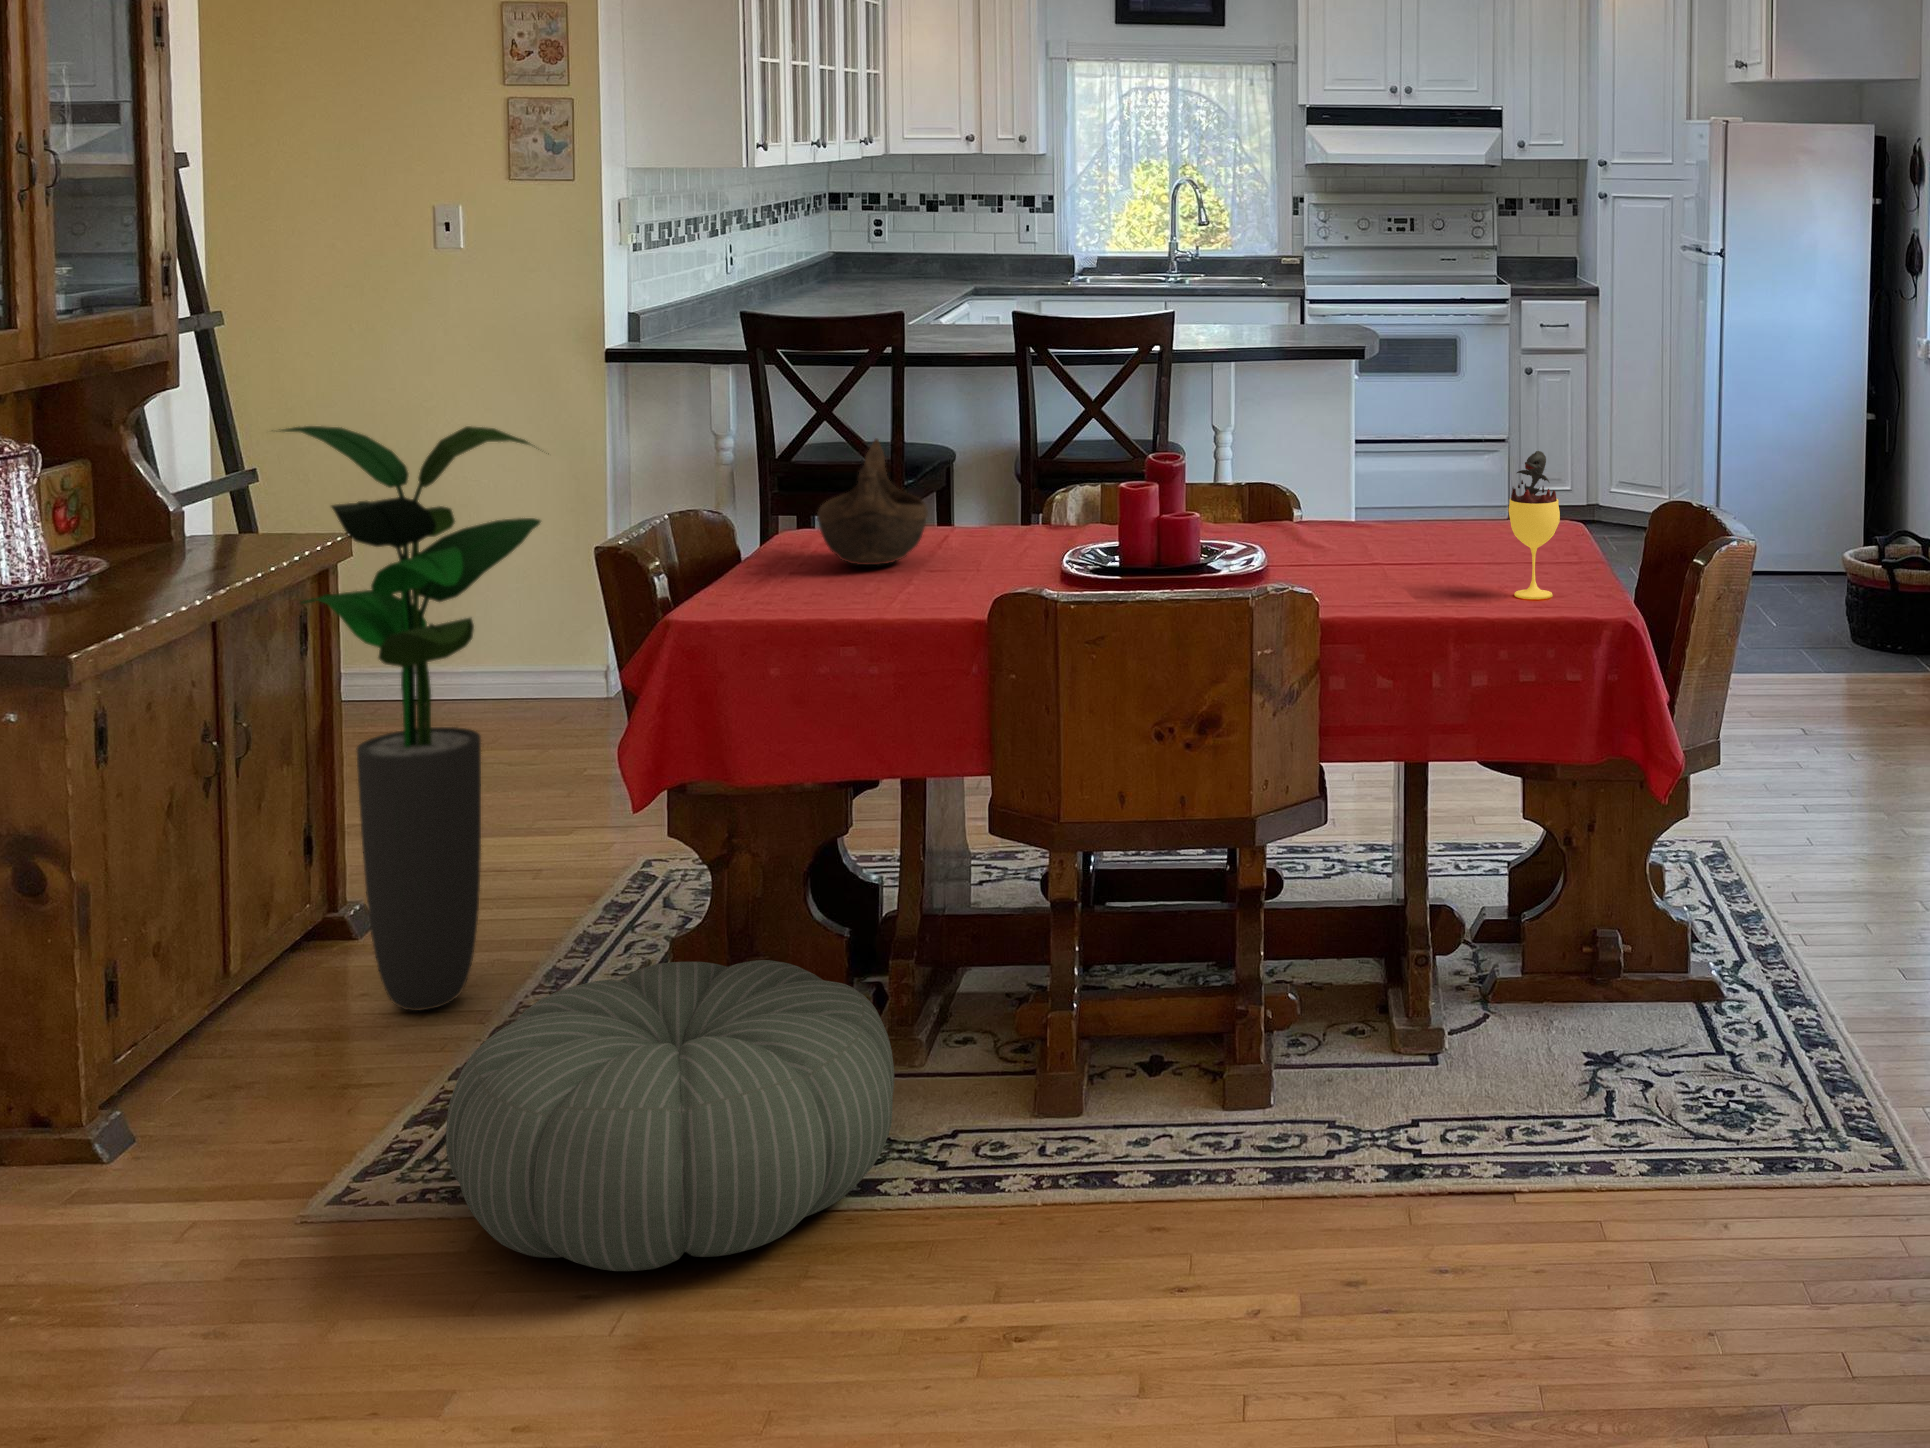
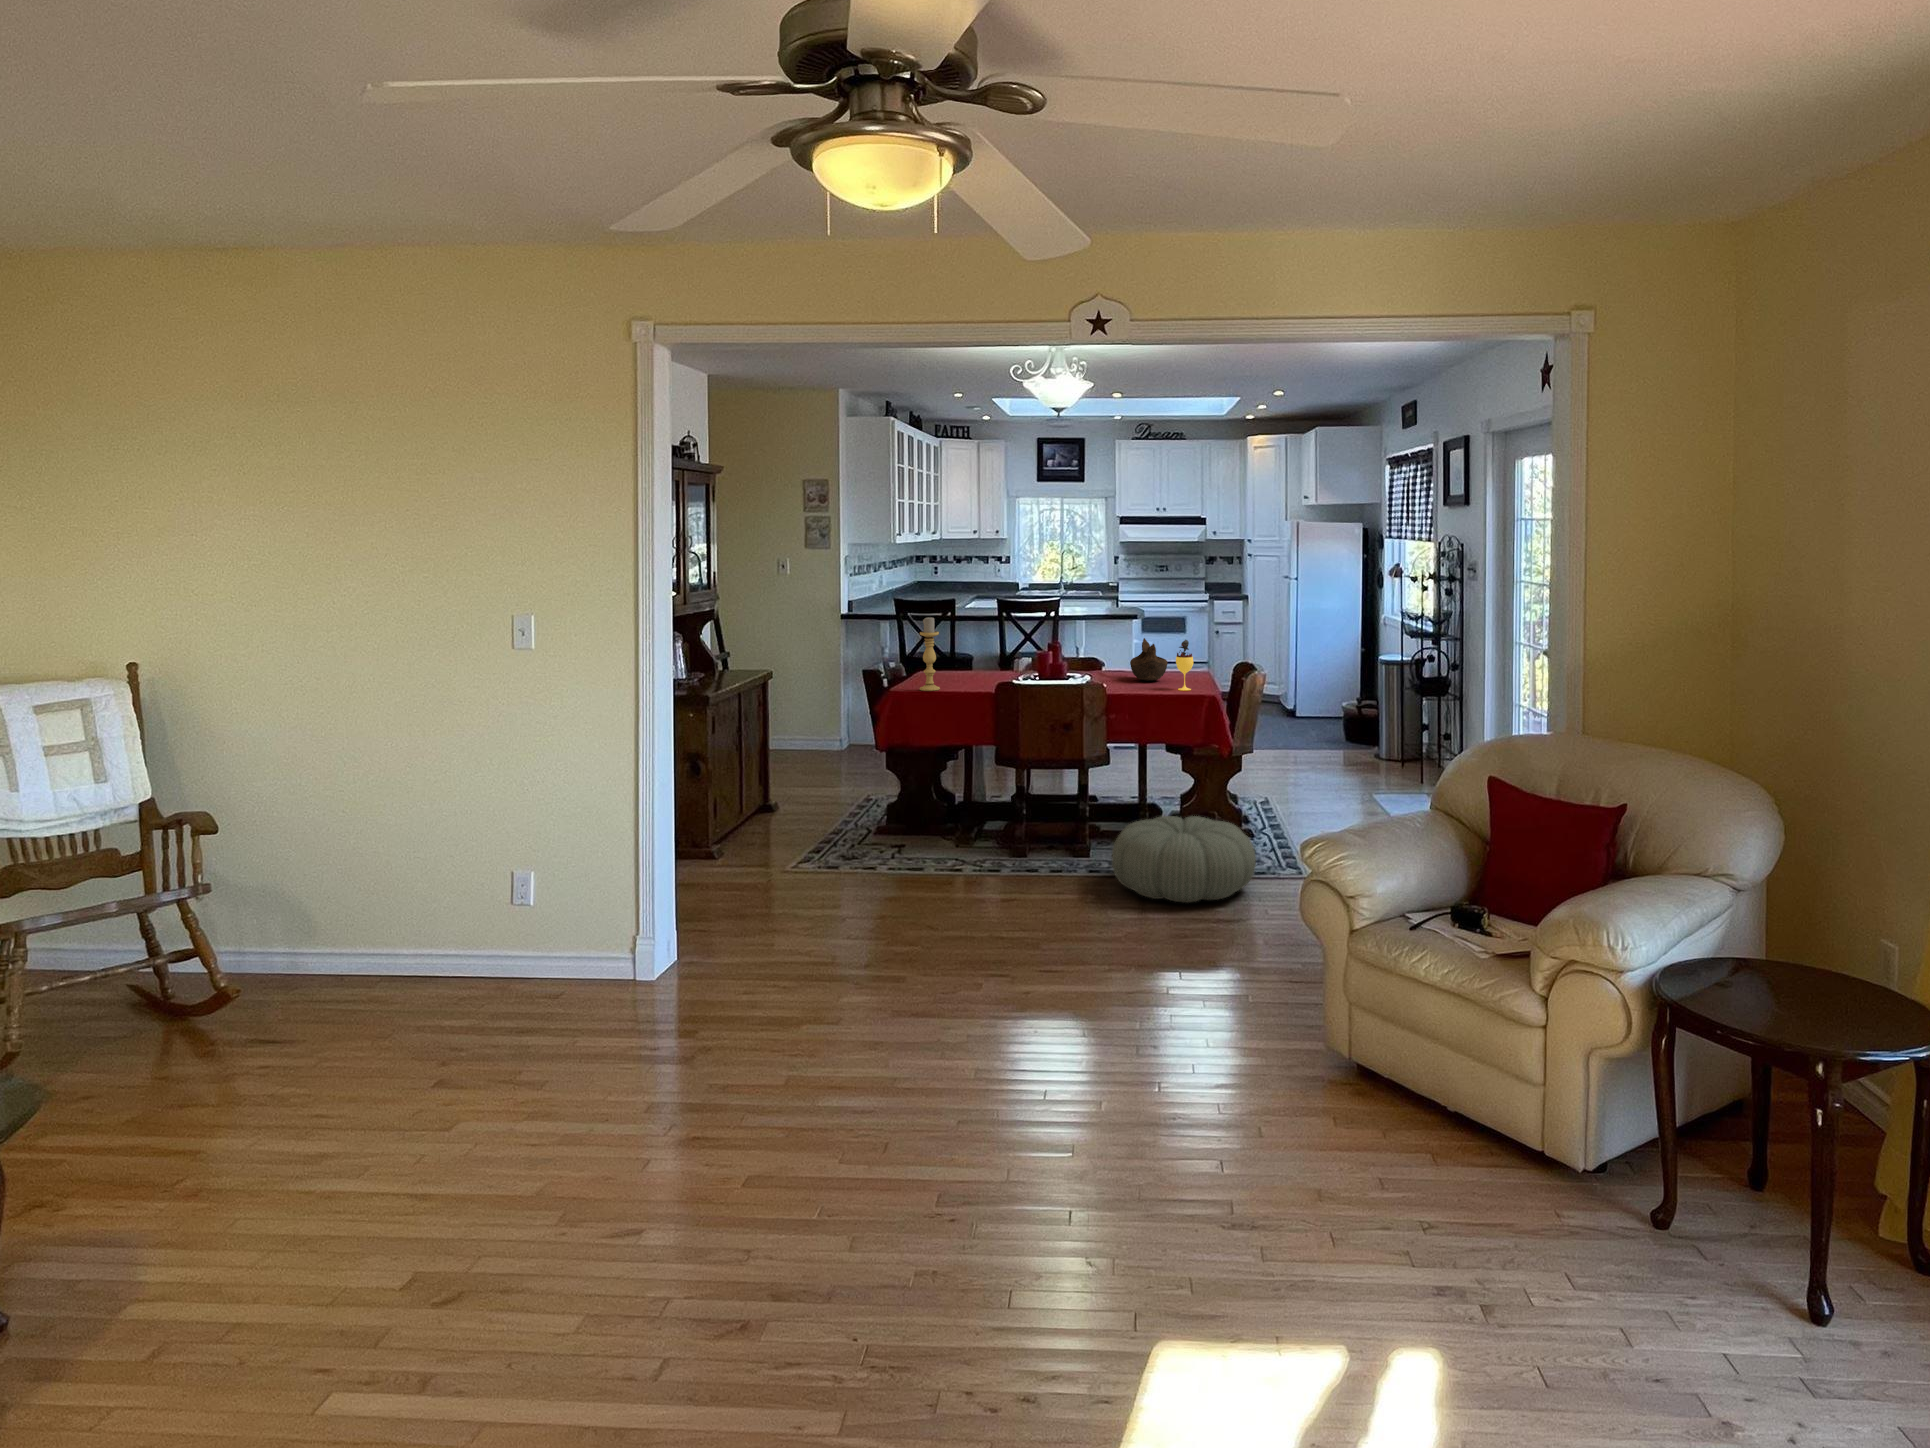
candle holder: none [741,387,806,614] -> present [920,617,940,691]
potted plant: present [279,426,541,1011] -> none [759,631,850,830]
decorative bowl: present [817,439,928,565] -> present [1130,638,1168,681]
pouf: present [446,960,894,1271] -> present [1112,816,1256,903]

